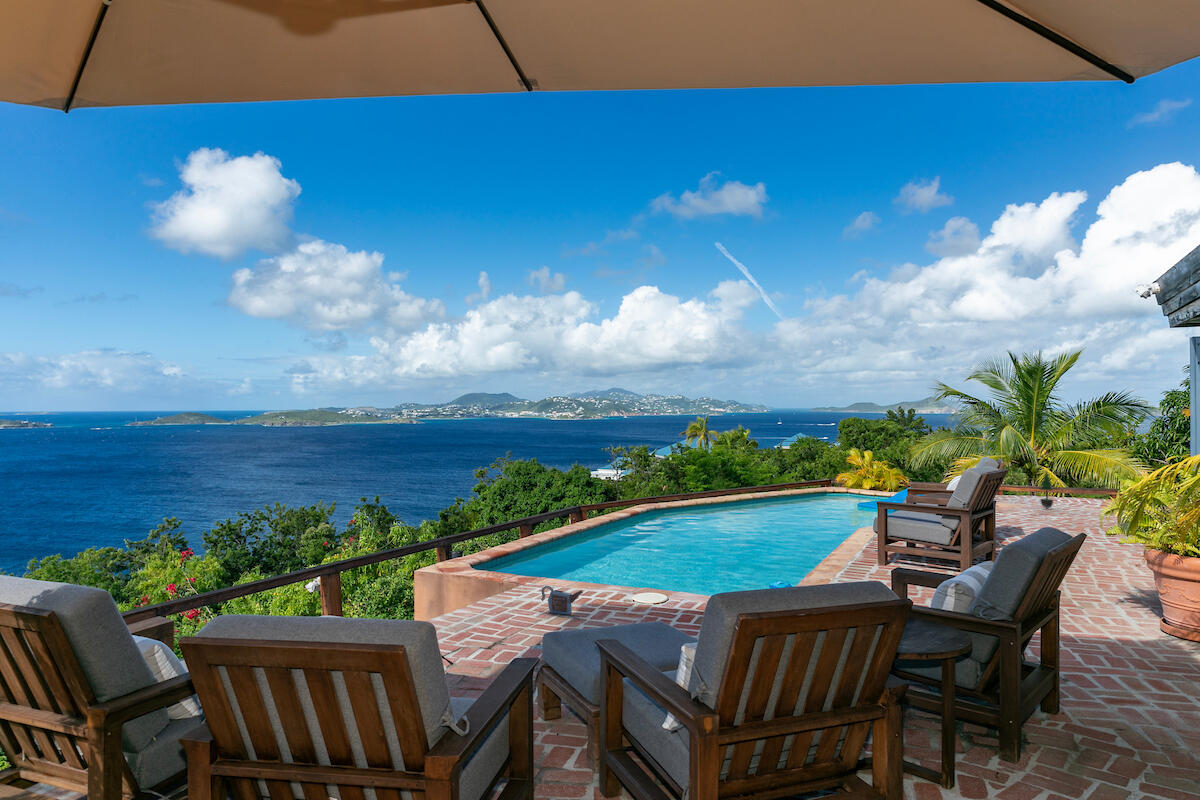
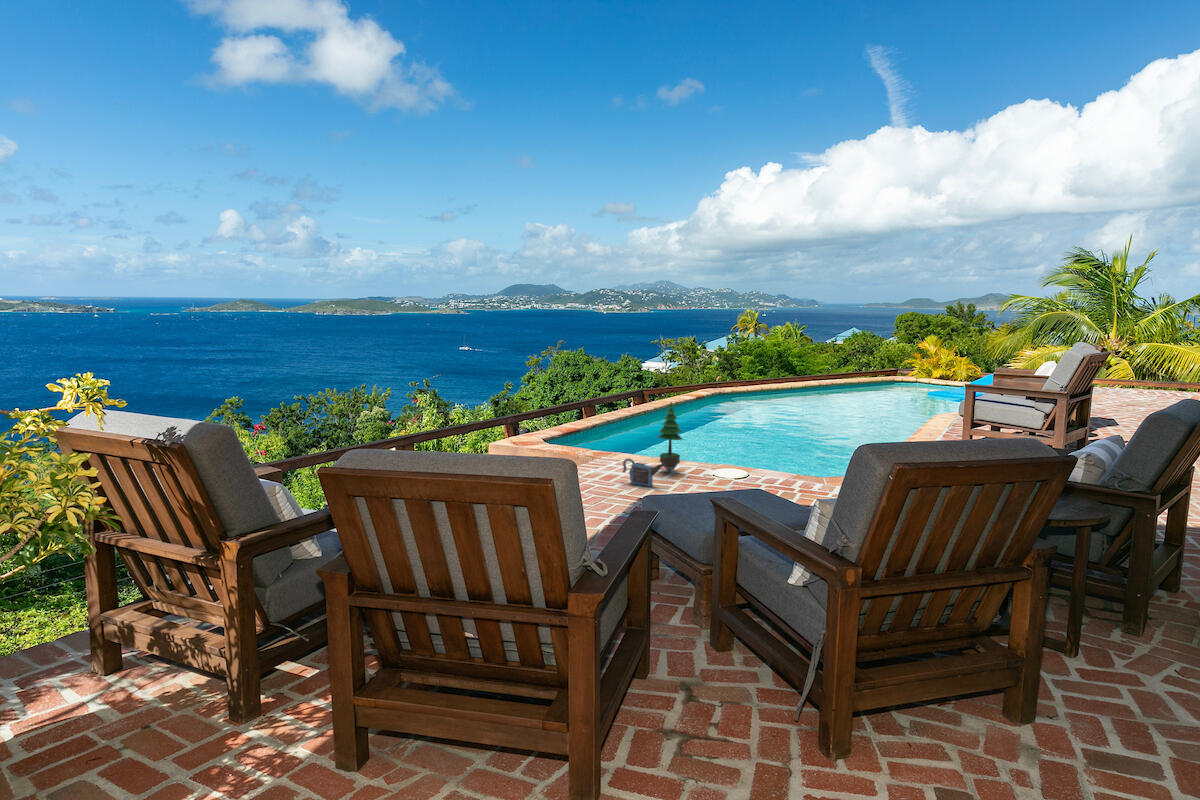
potted tree: present [1040,471,1053,508] -> present [658,402,682,471]

